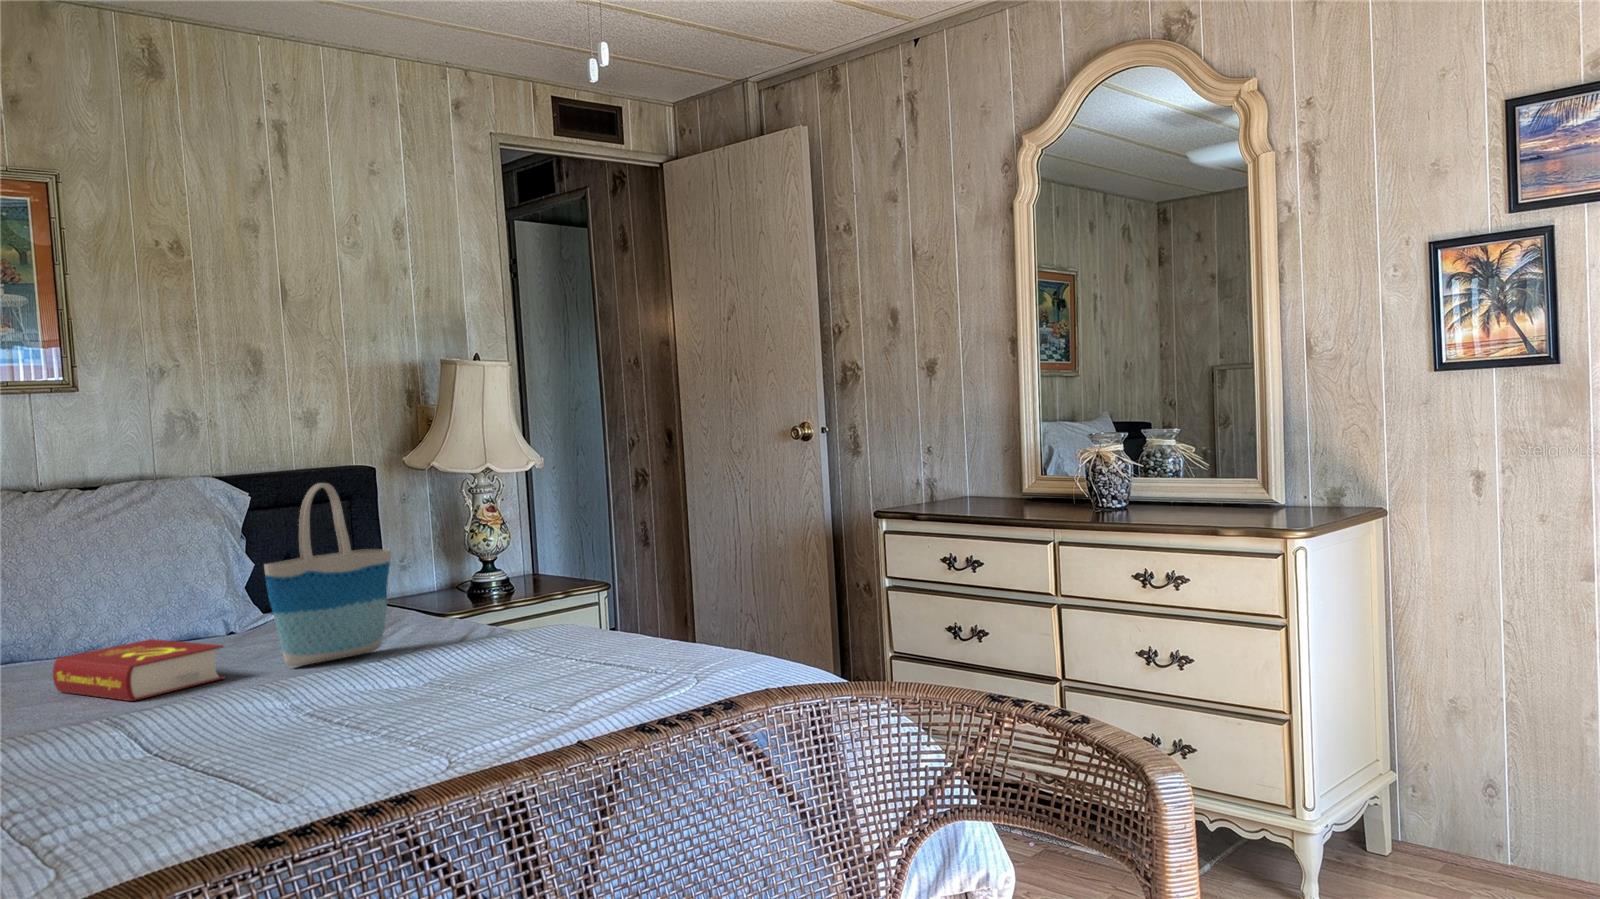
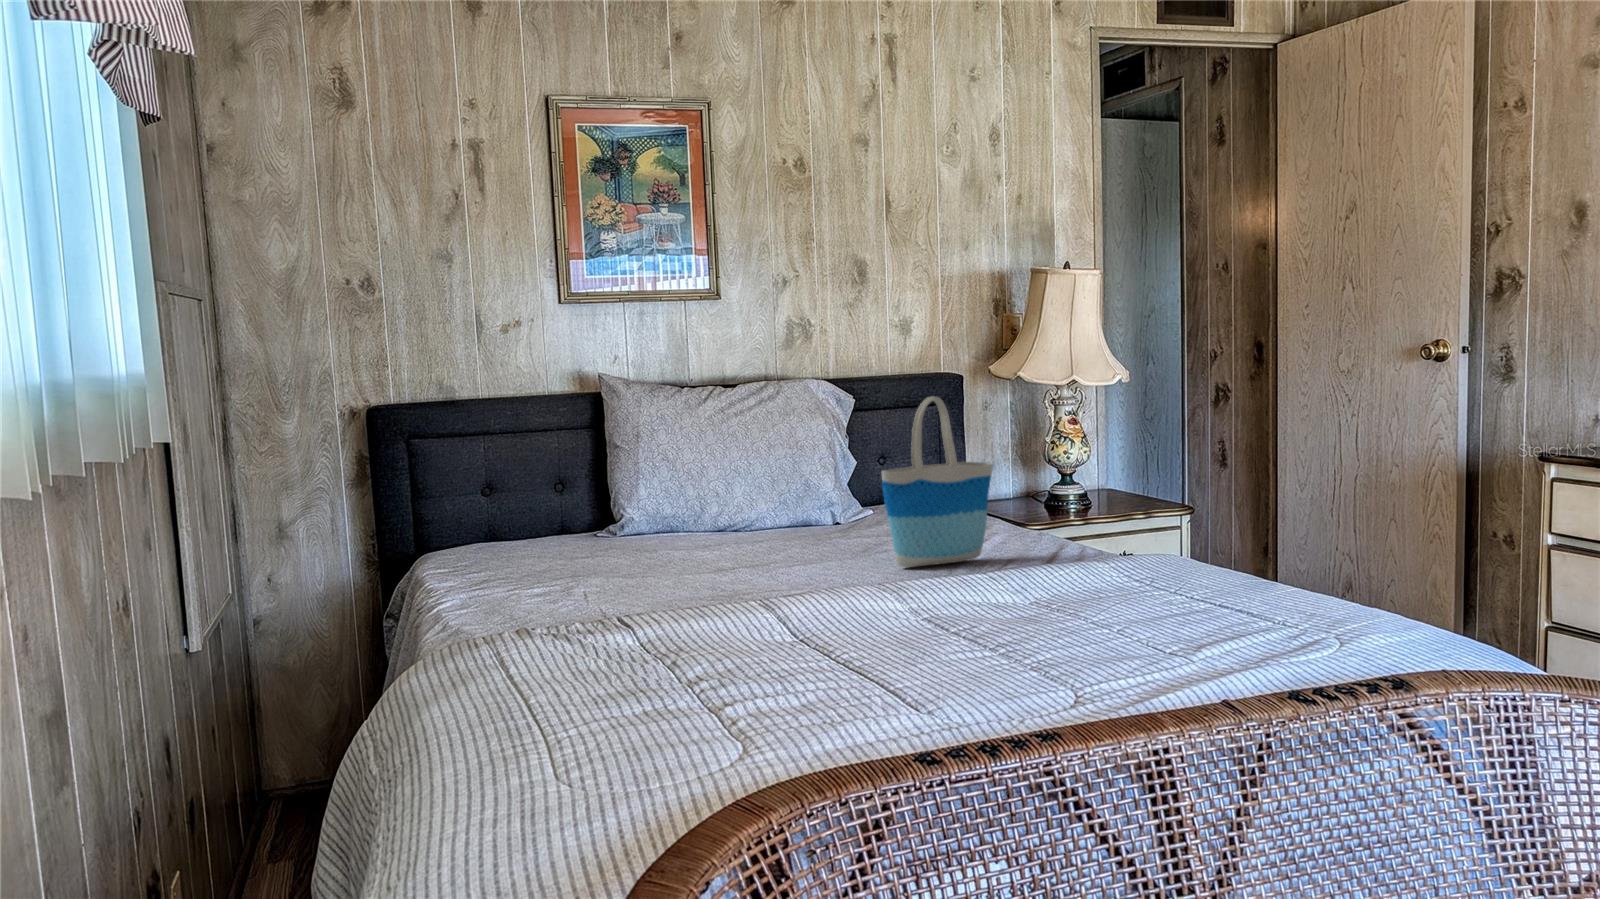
book: present [53,639,225,701] -> none [714,530,847,585]

